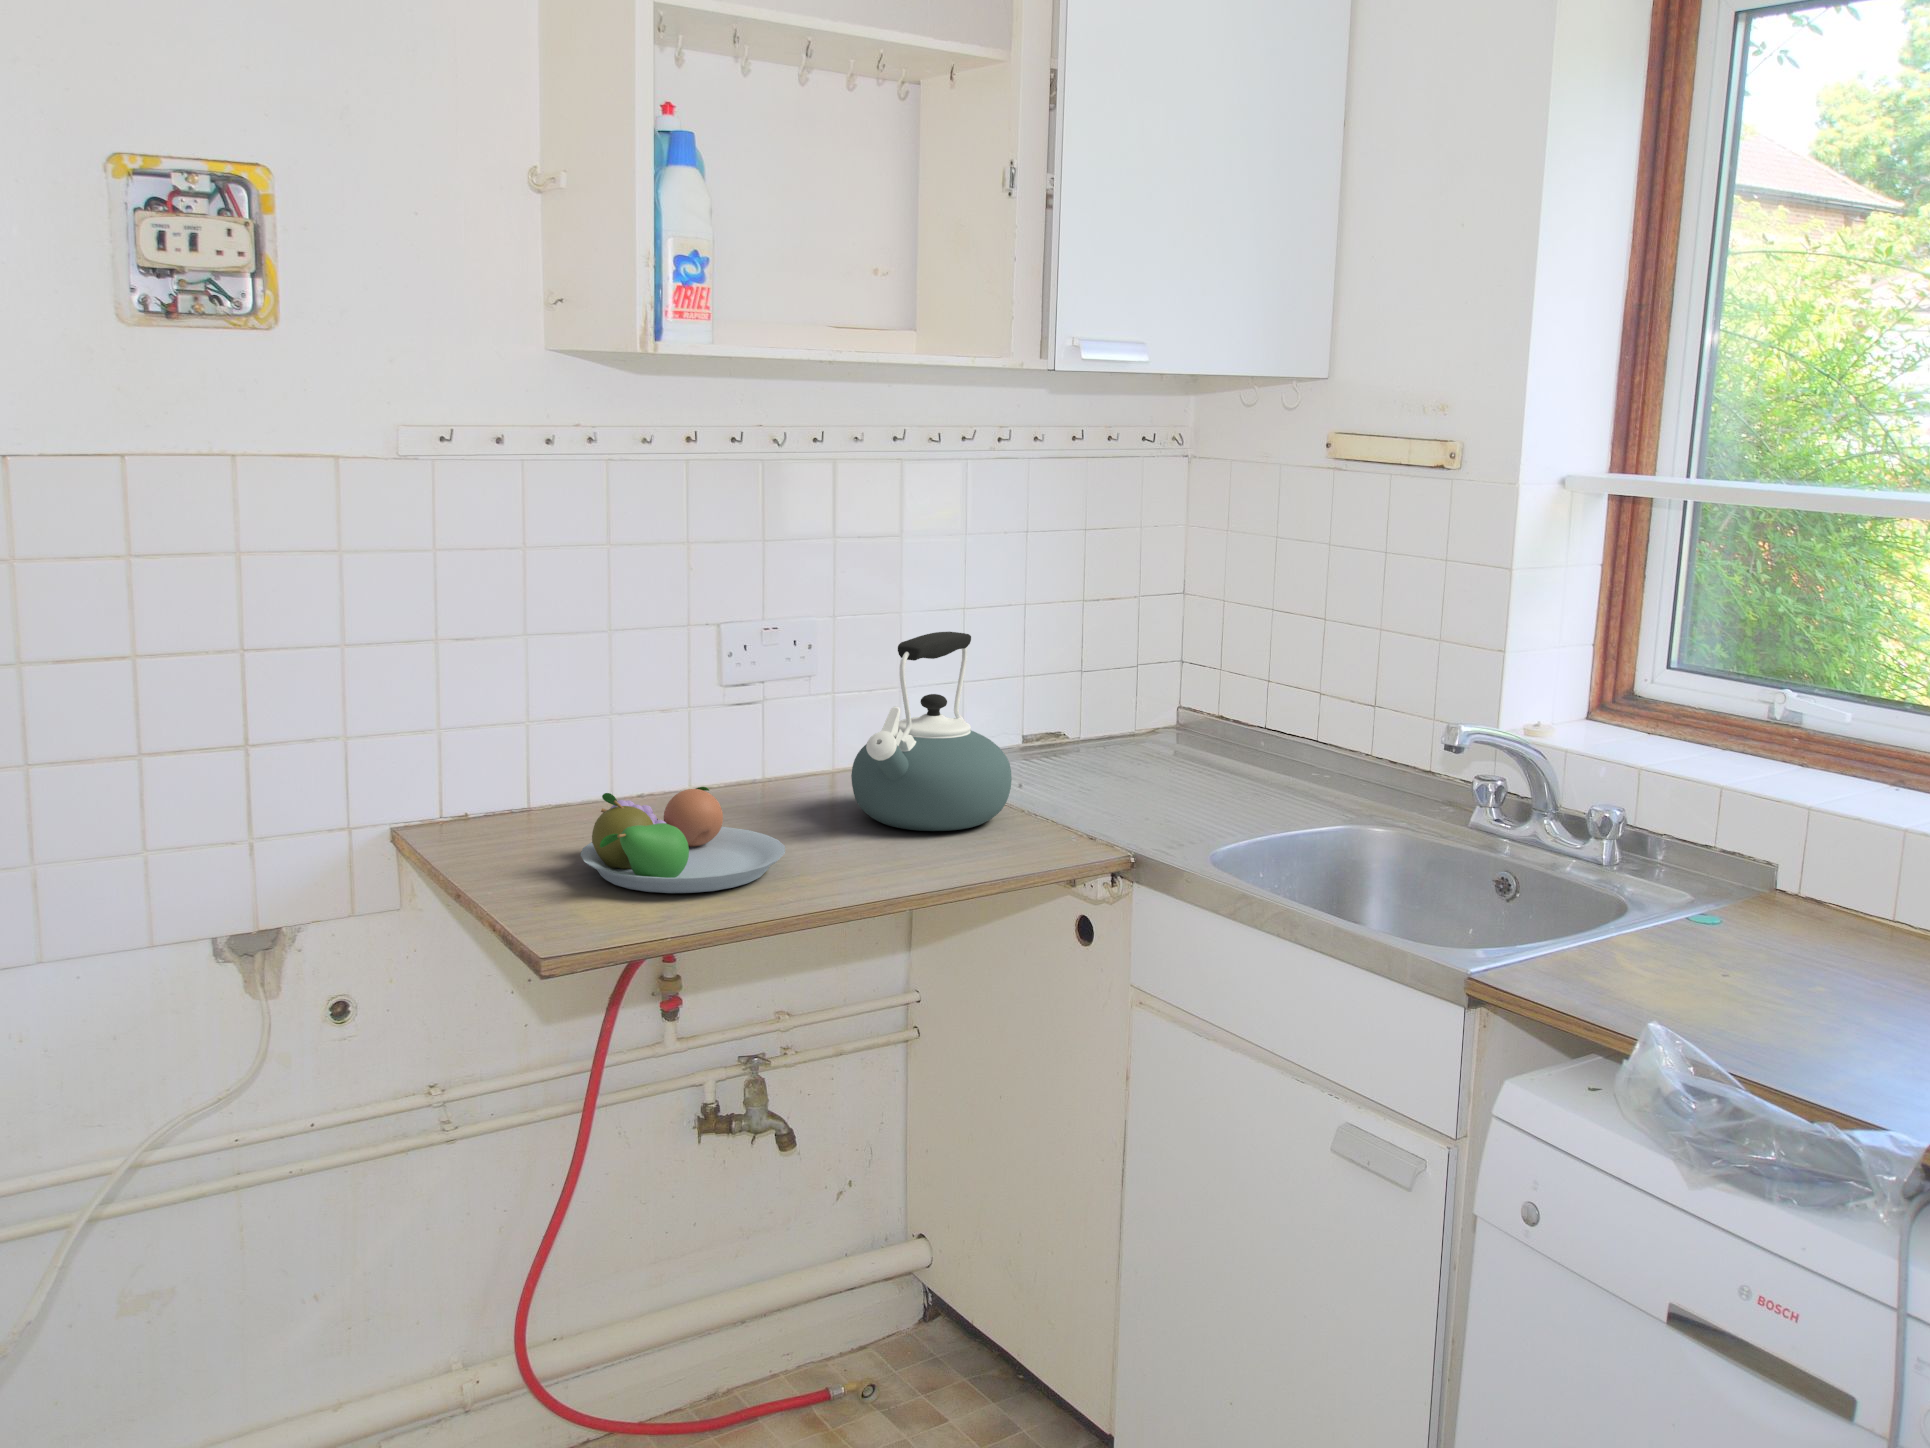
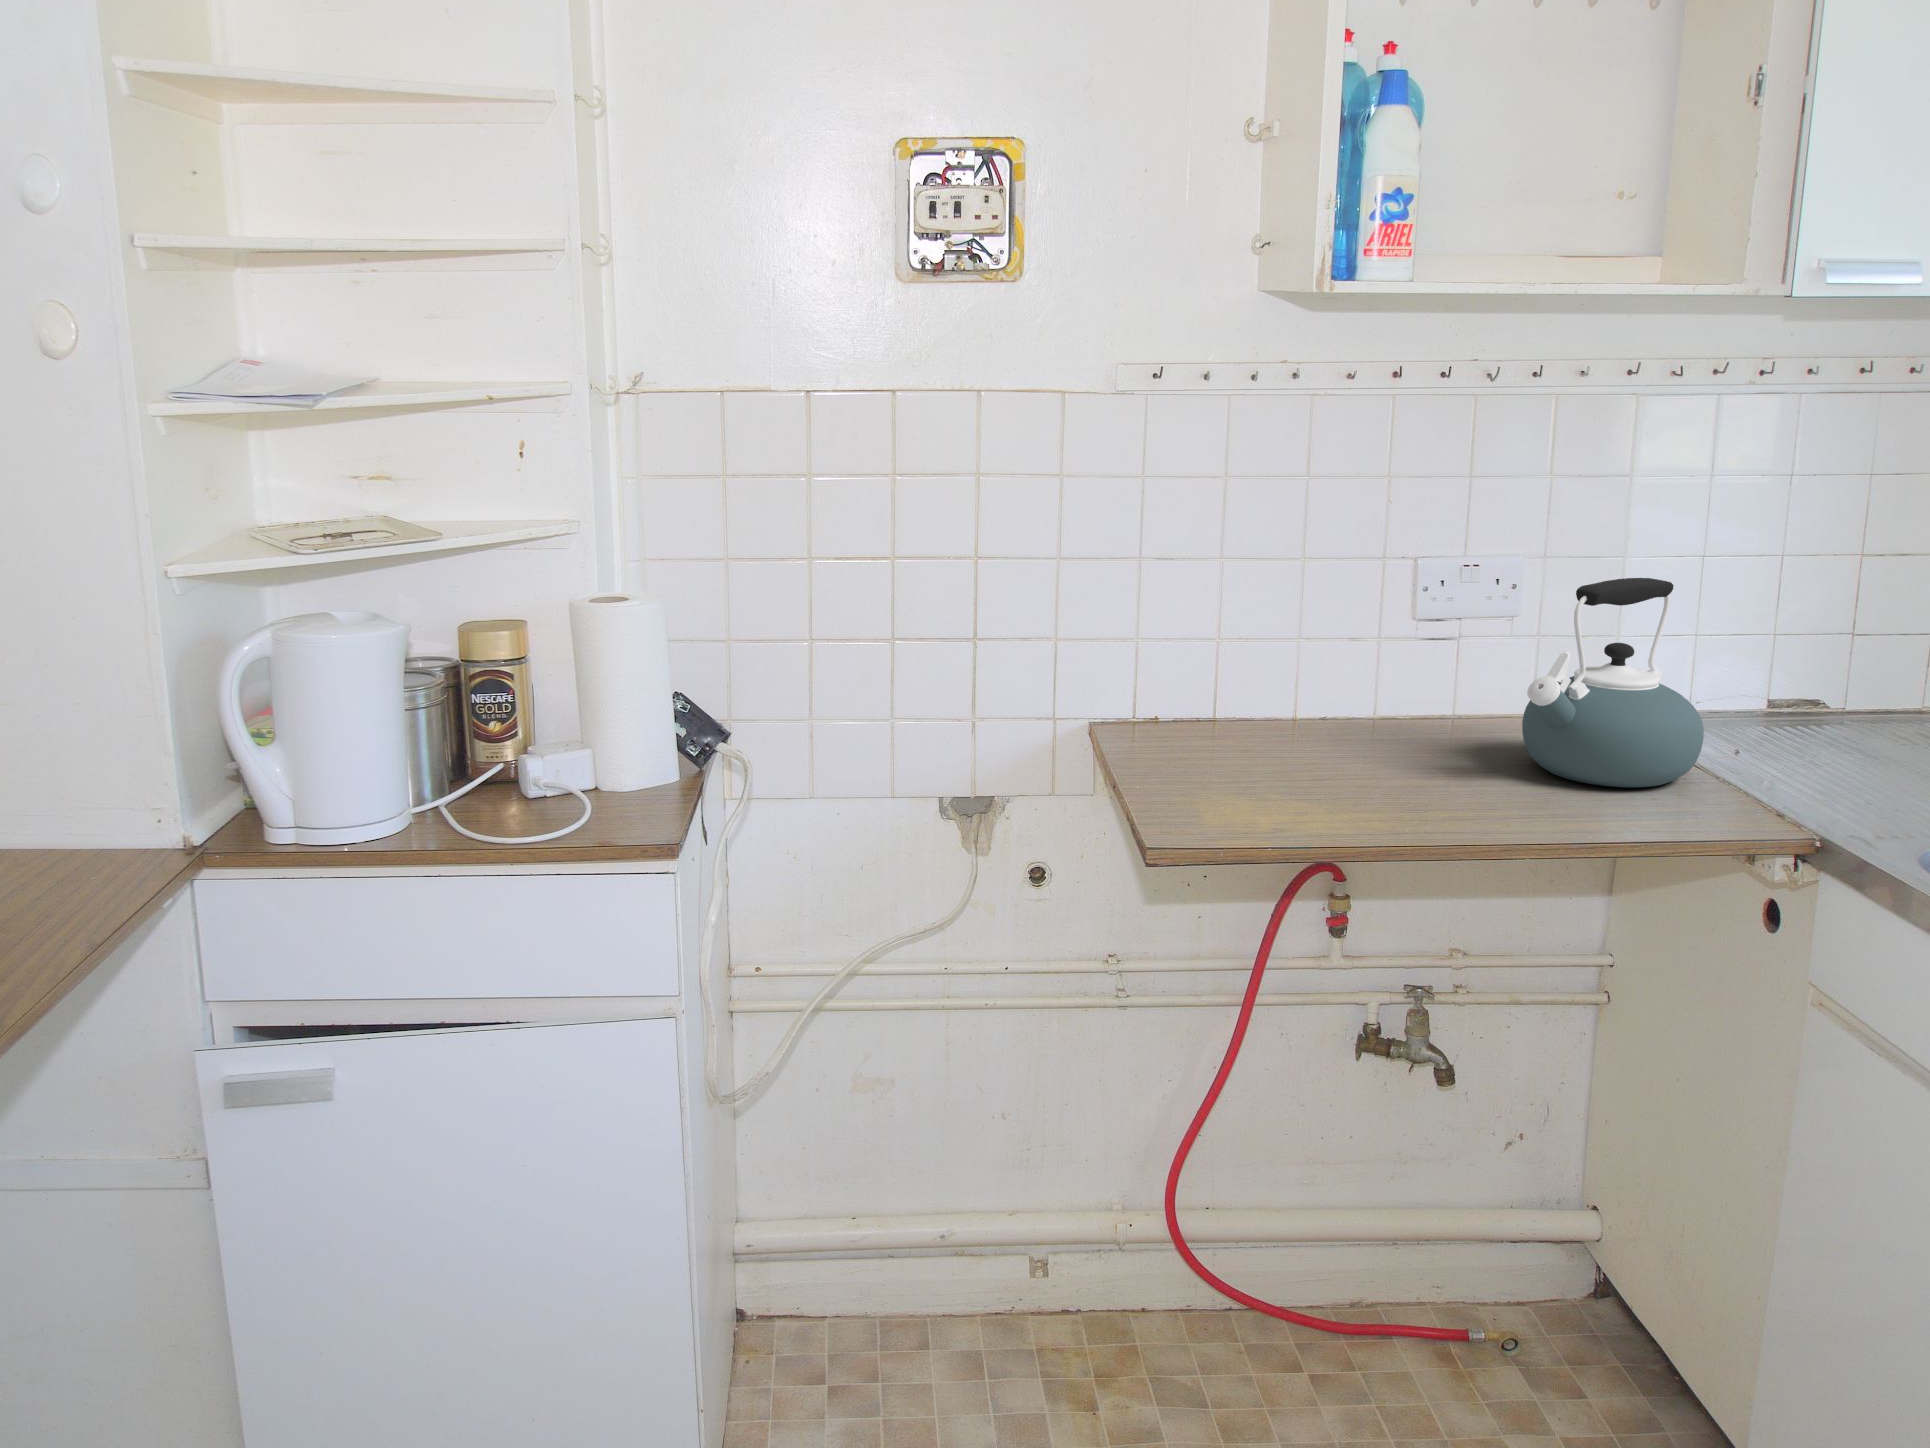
fruit bowl: present [580,787,785,893] -> none [1226,708,1422,811]

